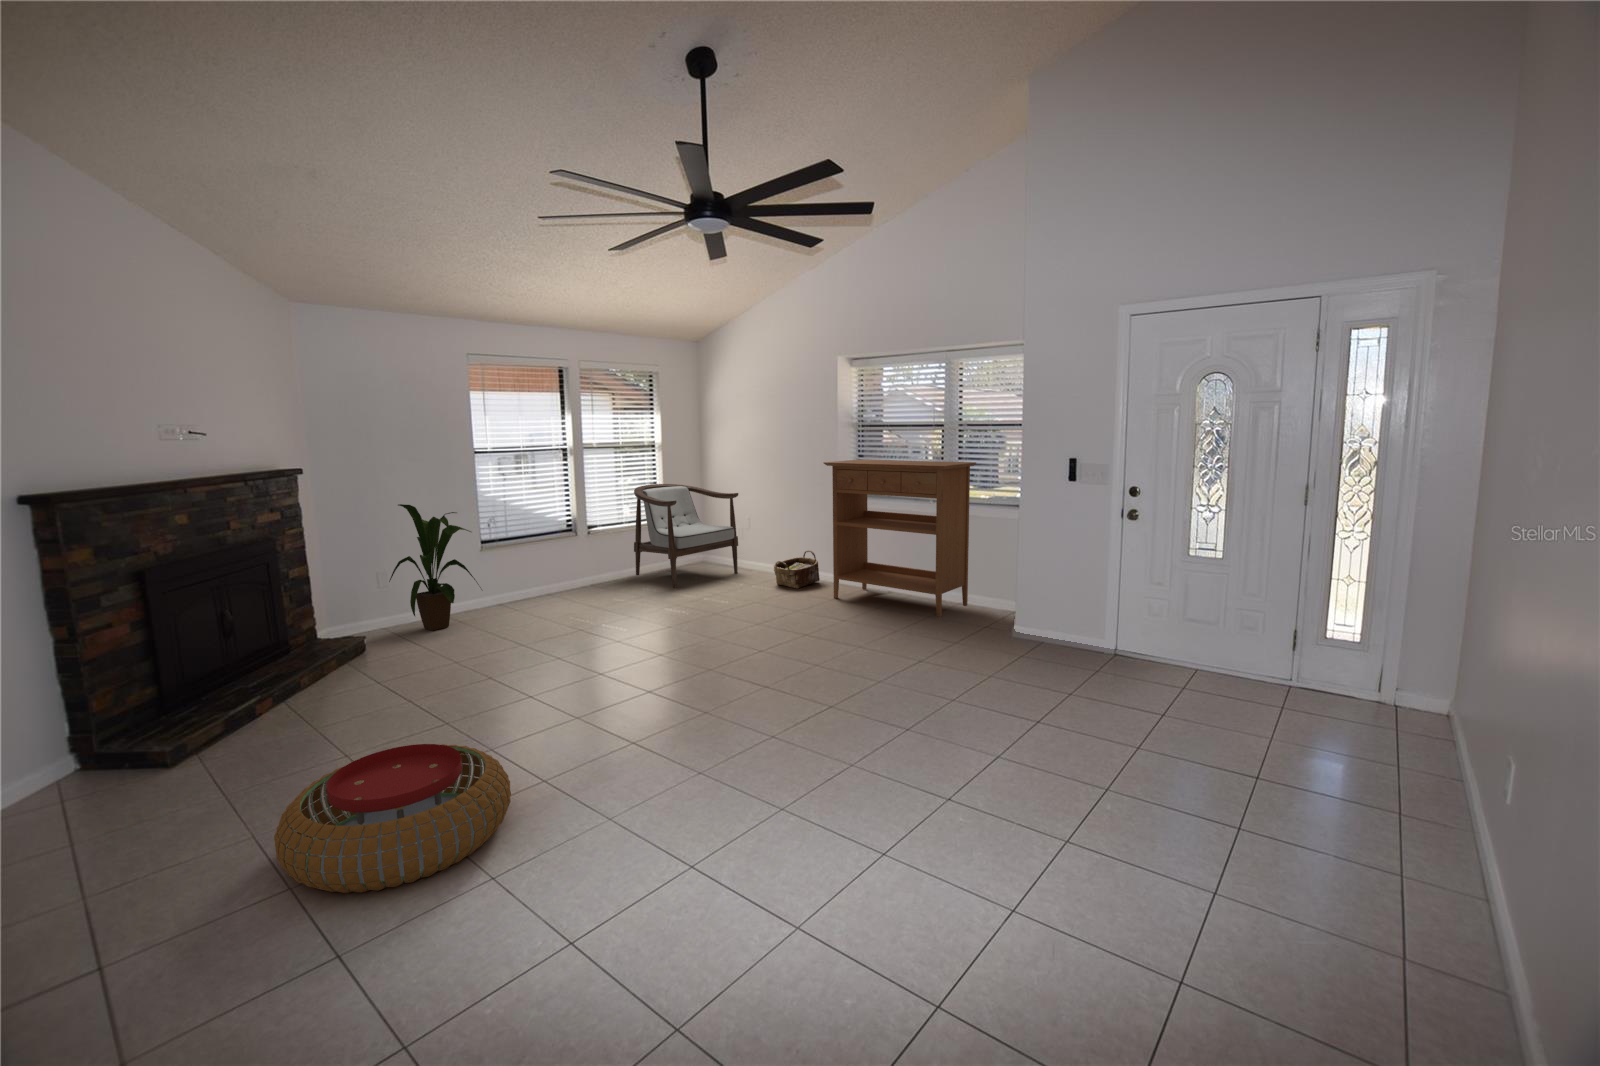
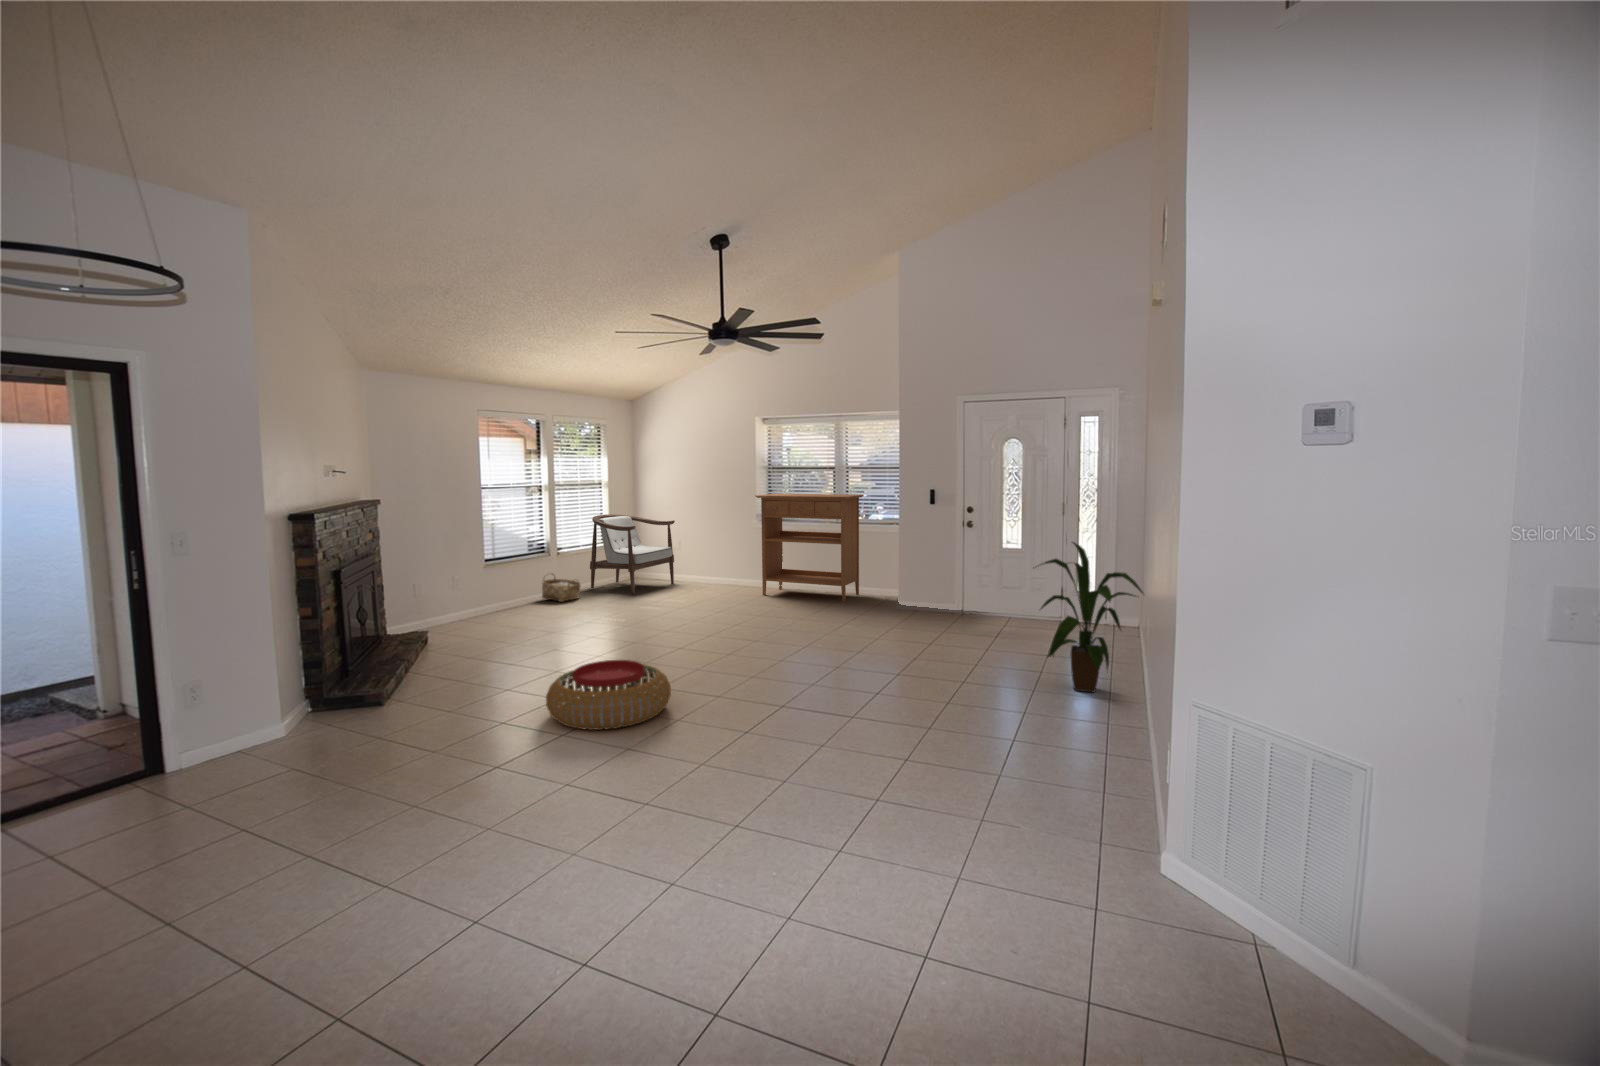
house plant: present [389,504,481,631] -> present [1041,542,1143,692]
woven basket: present [774,550,820,589] -> present [542,574,581,602]

